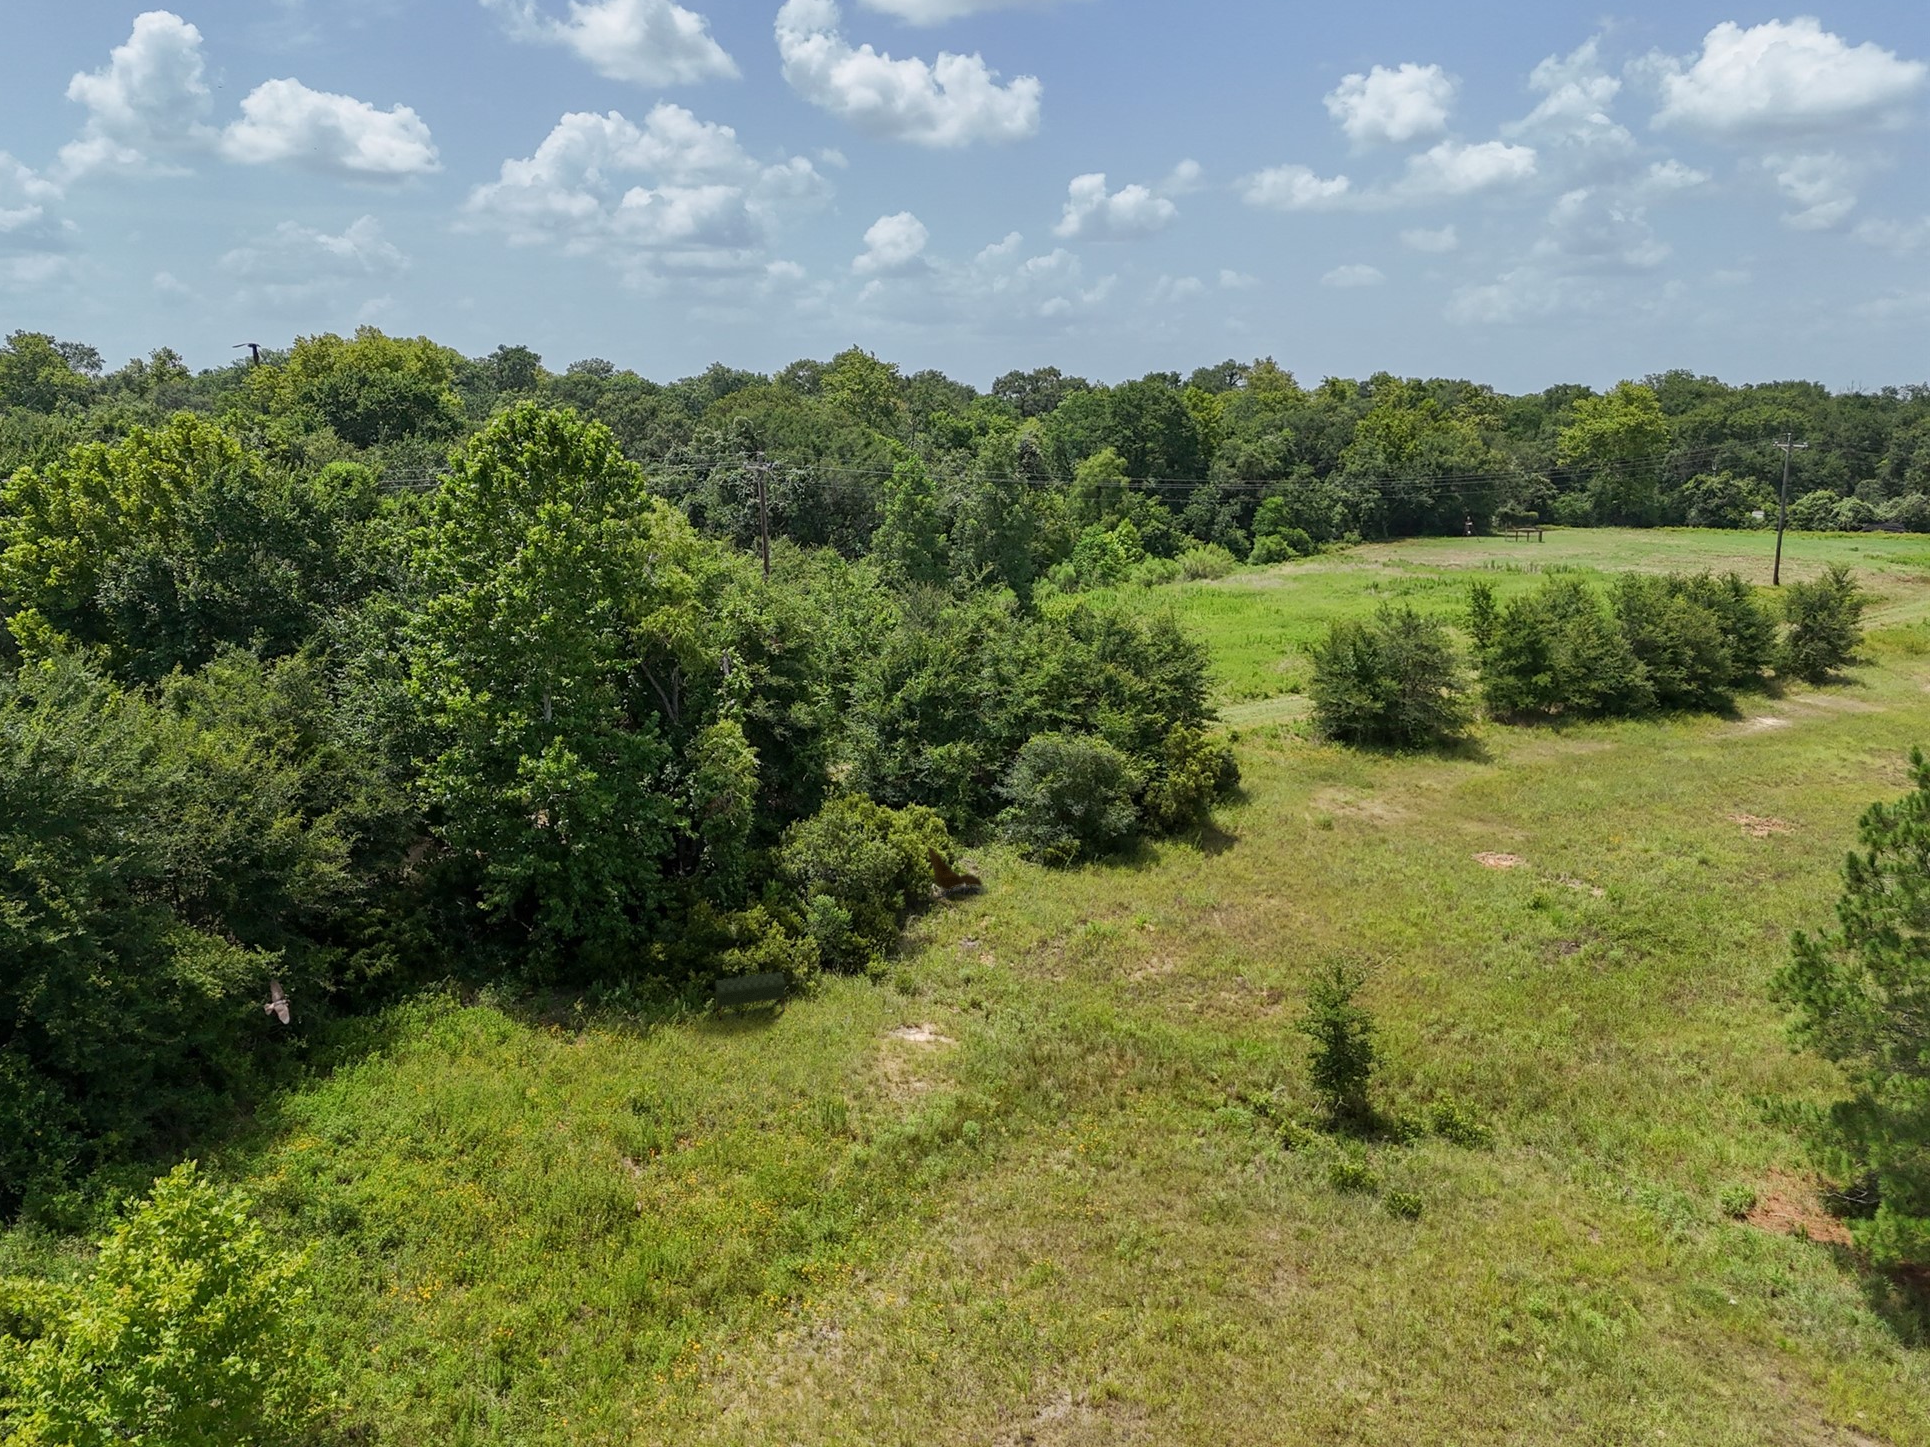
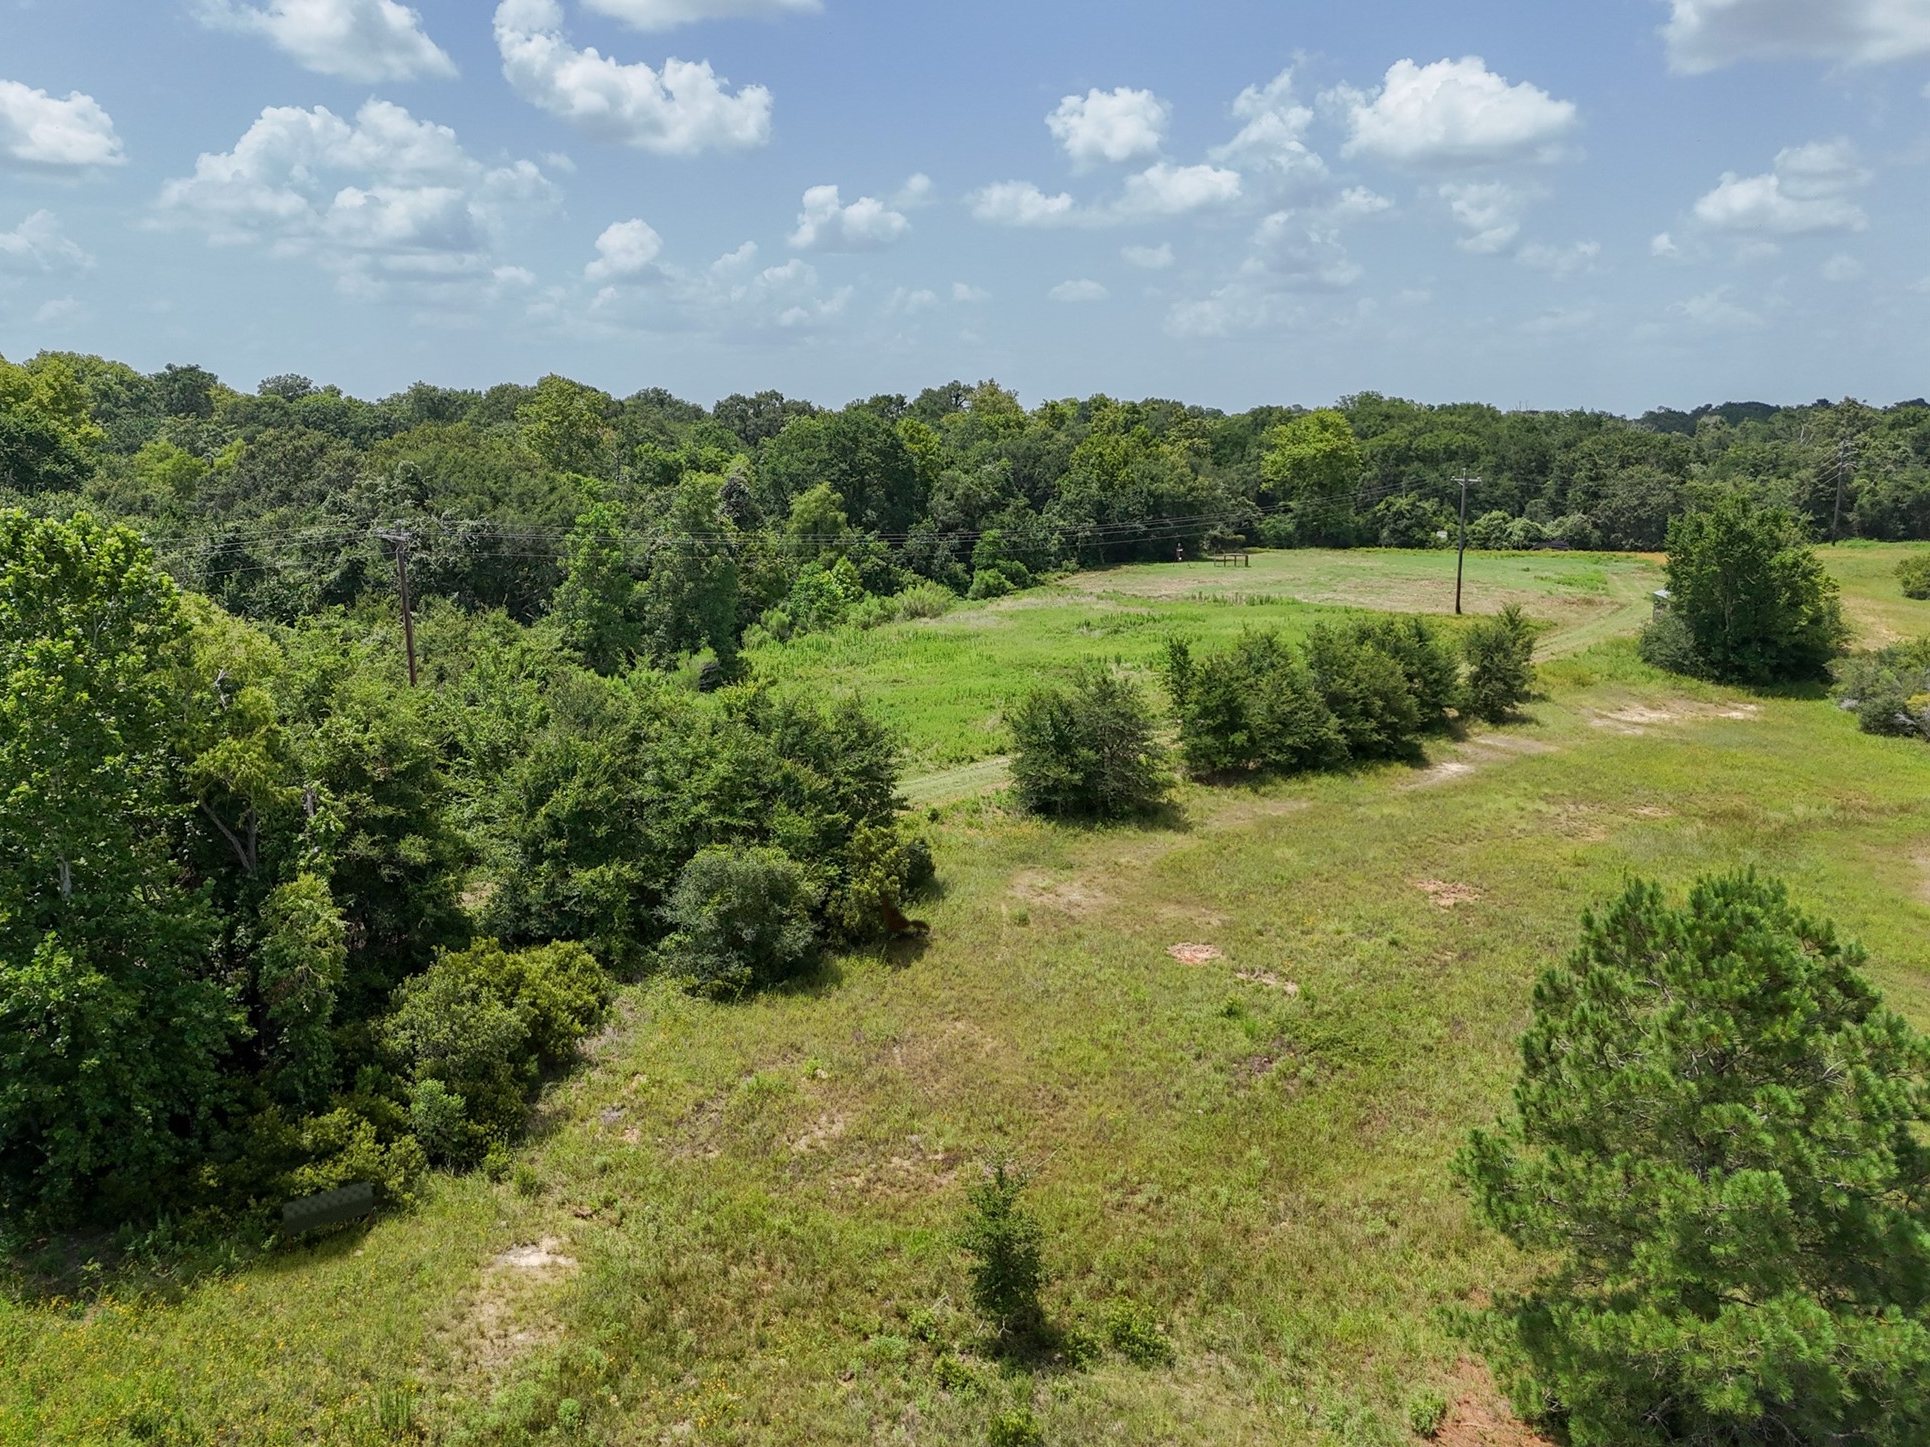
lounge chair: present [928,848,983,898] -> present [880,896,929,939]

